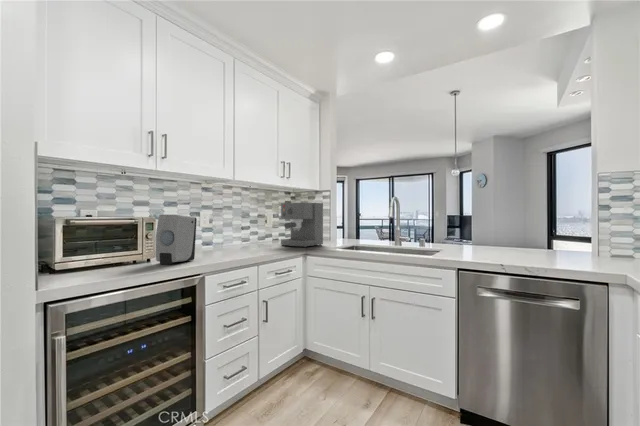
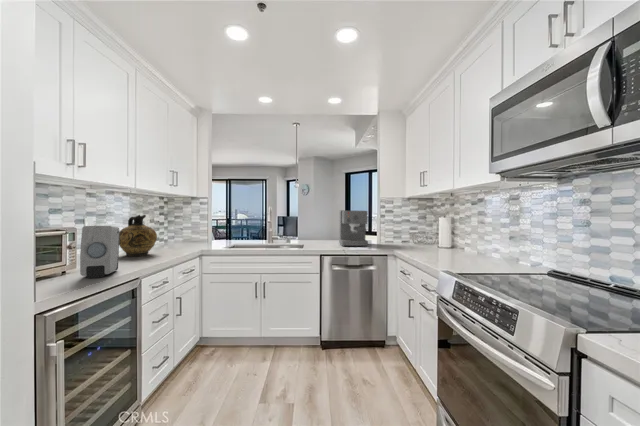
coffee maker: present [281,203,323,247] -> present [339,210,368,246]
ceramic jug: none [225,208,259,249] -> present [119,215,157,256]

